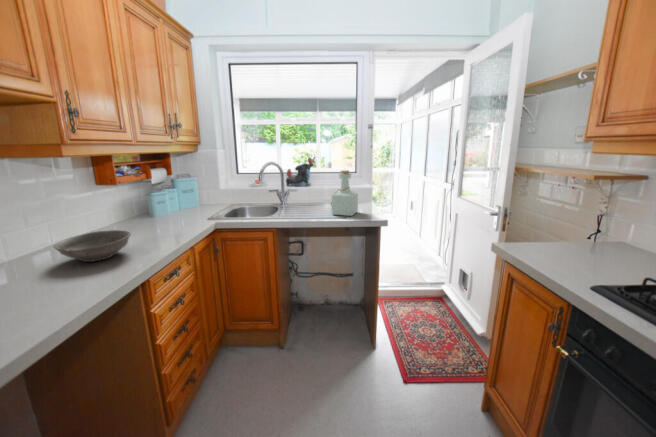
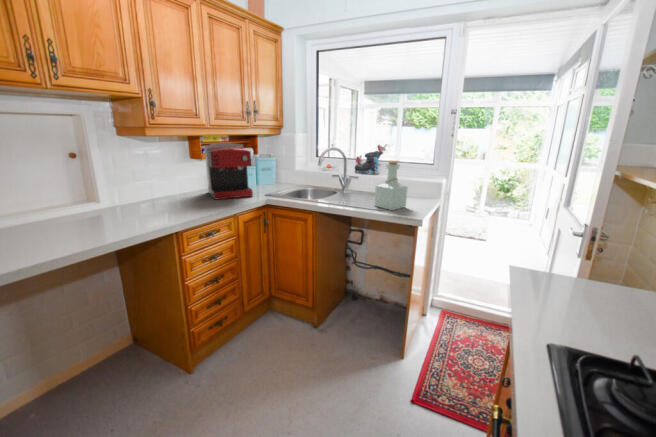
coffee maker: none [118,162,195,232] -> present [204,143,253,199]
bowl: present [54,230,131,262] -> none [132,193,185,214]

